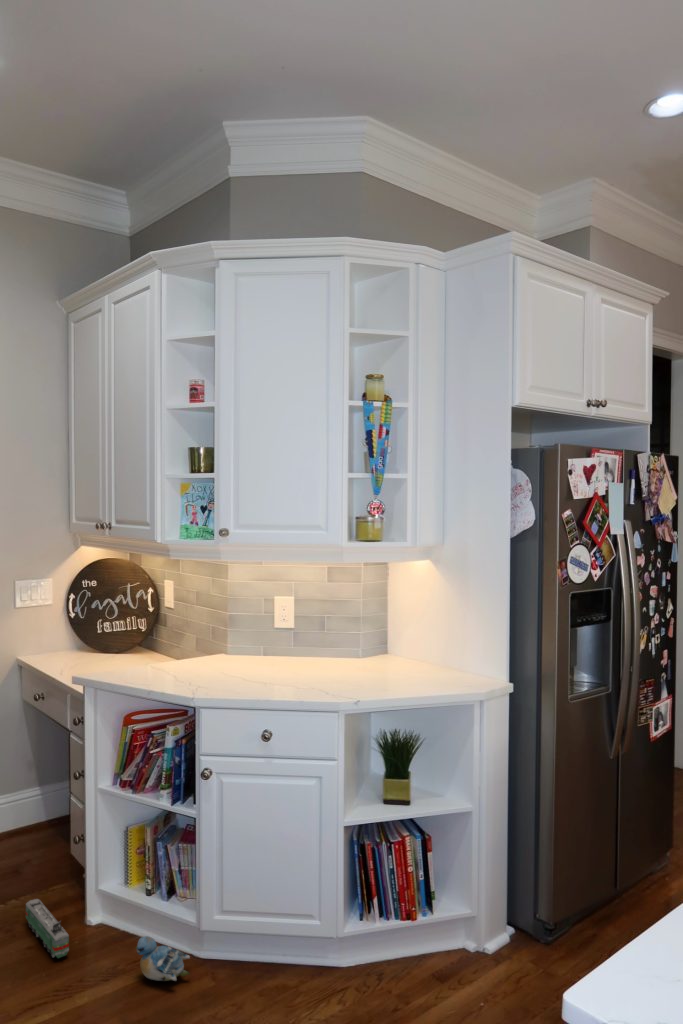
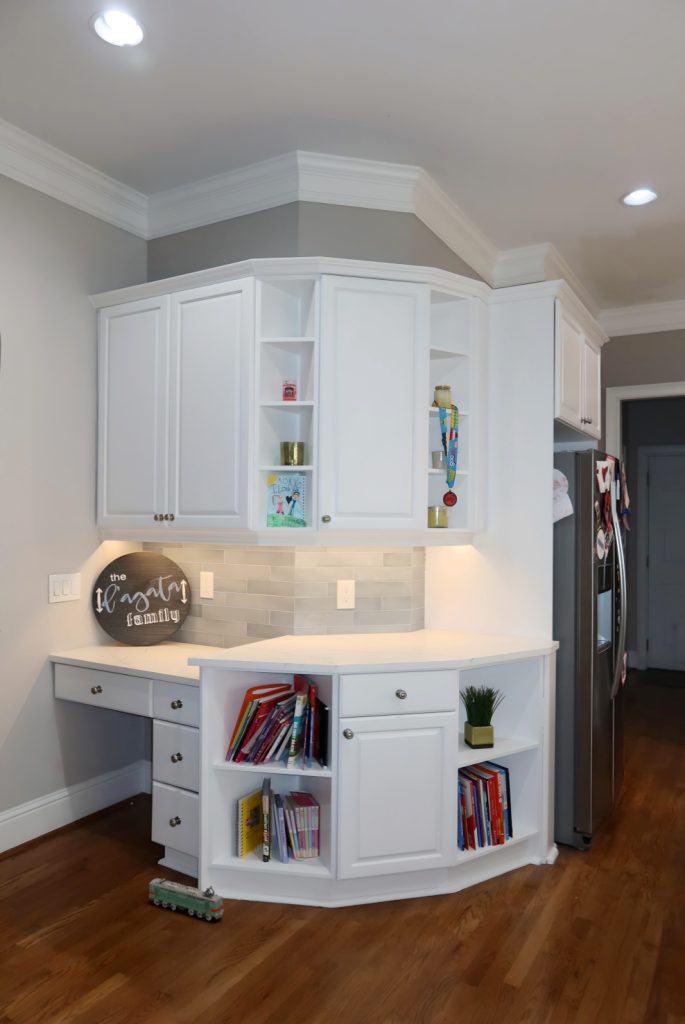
plush toy: present [136,936,190,981] -> none [298,882,348,919]

